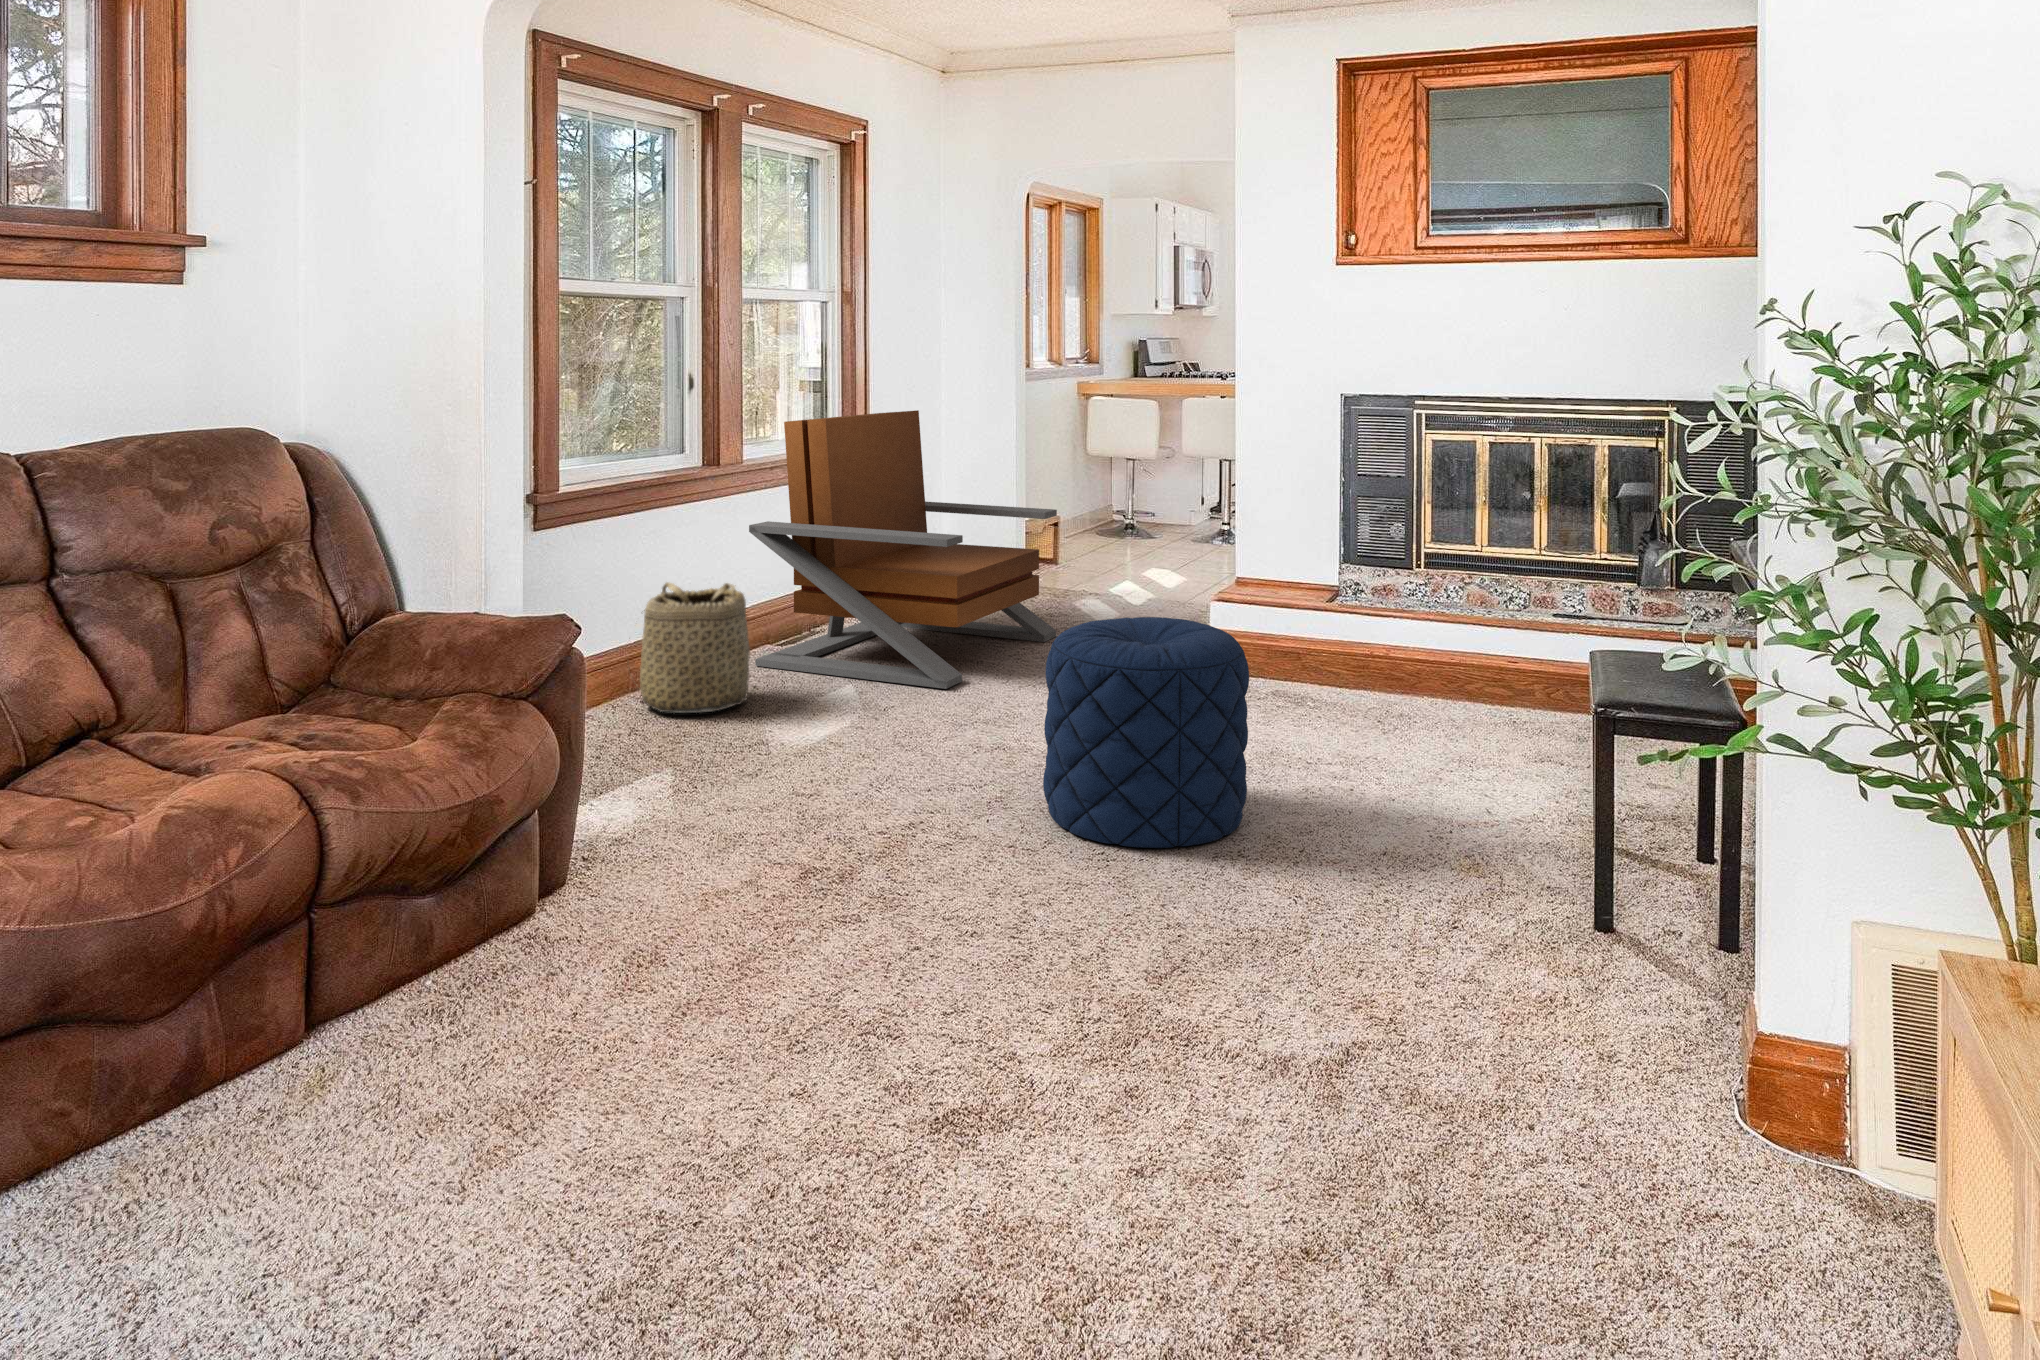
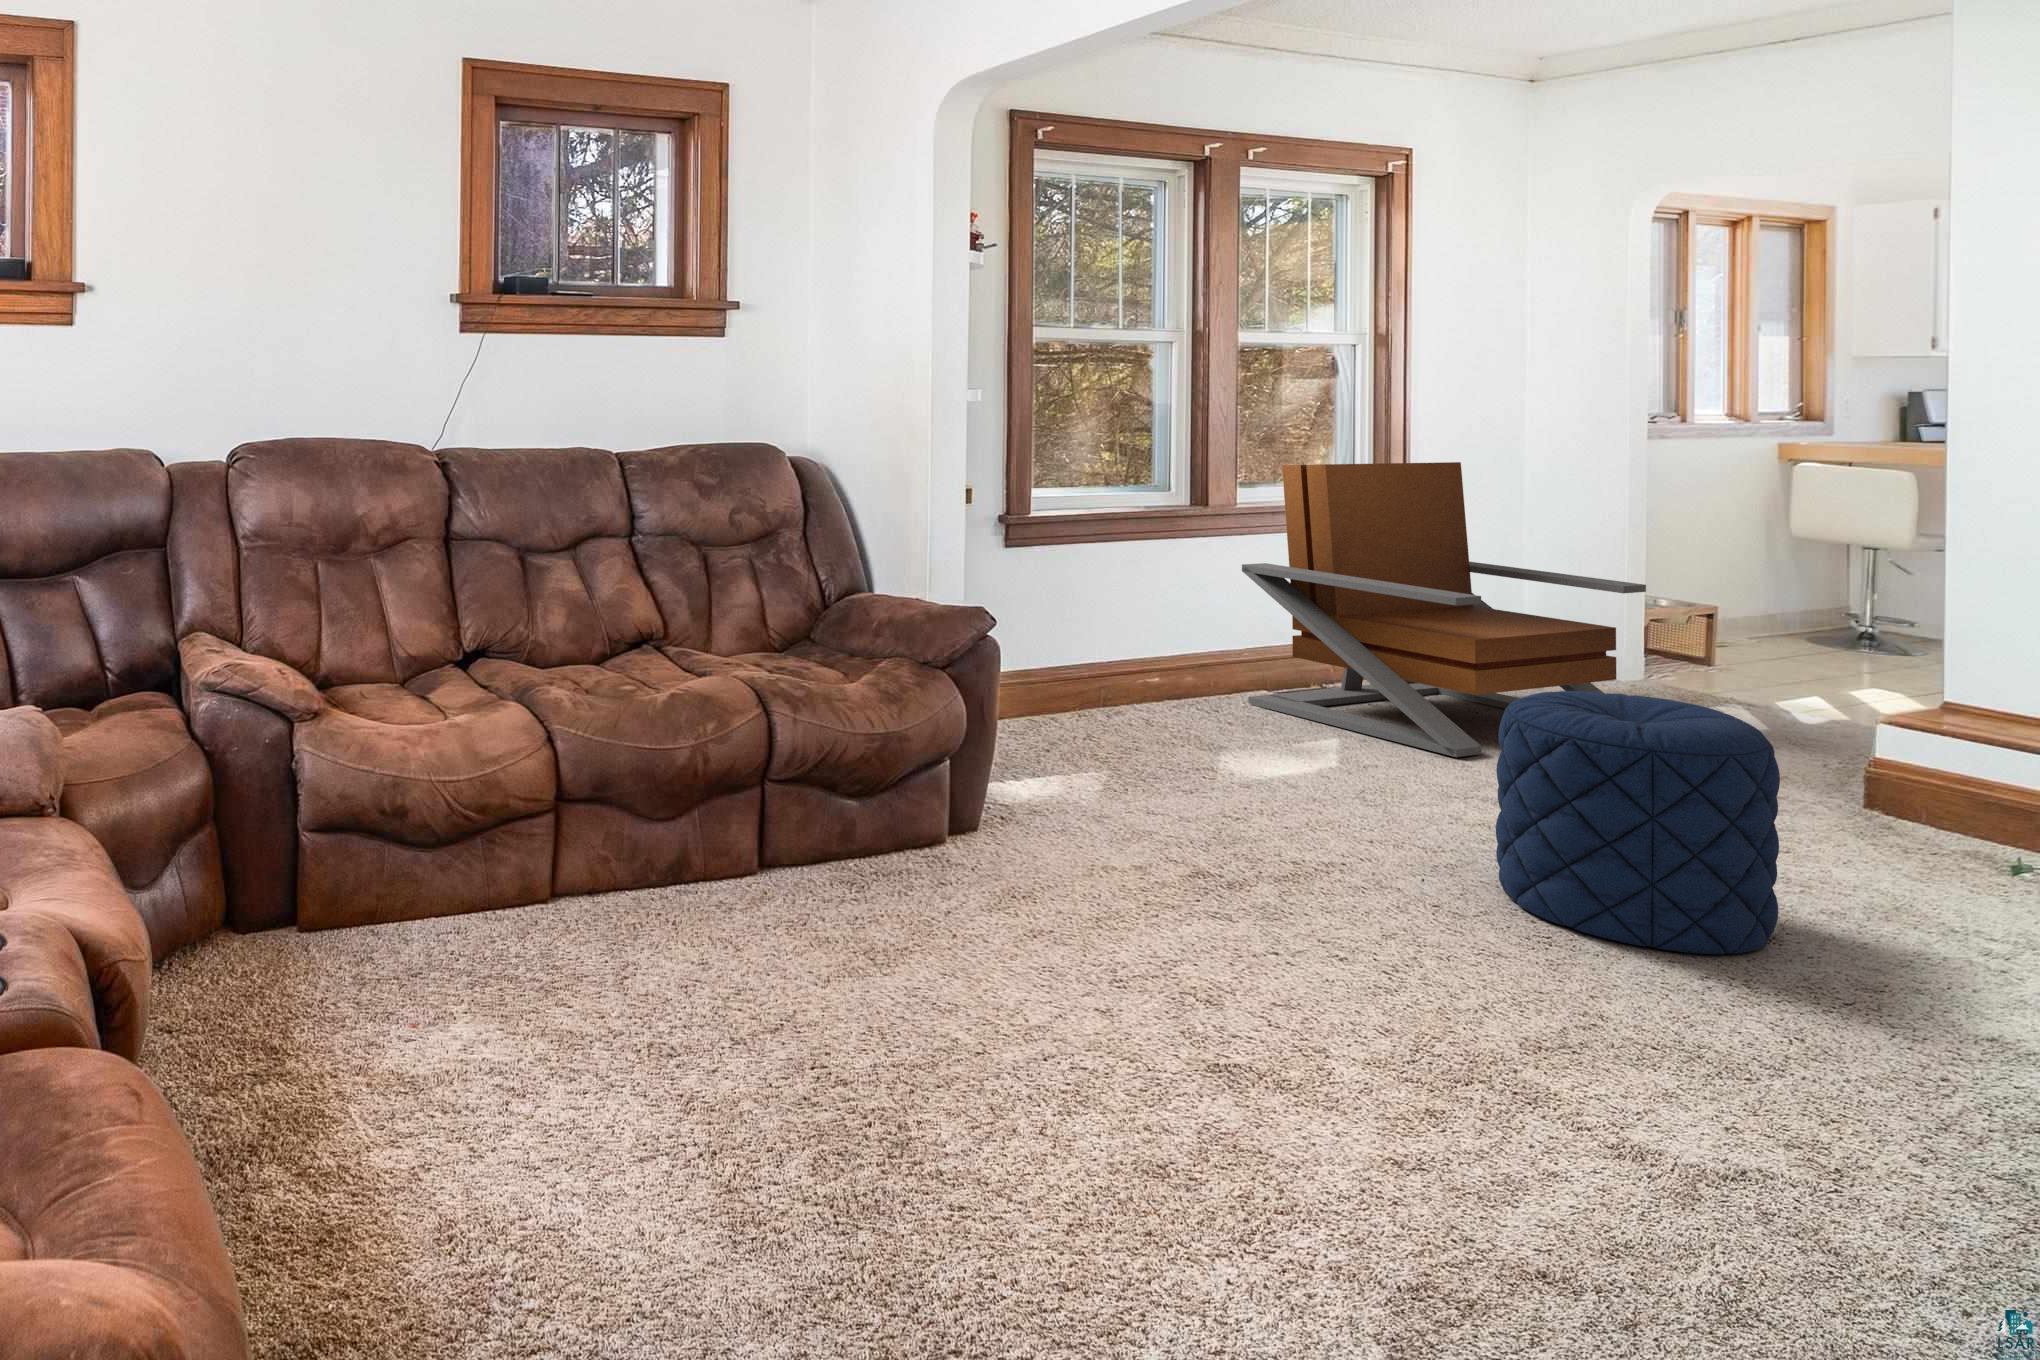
basket: present [629,582,750,713] -> none [1105,606,1229,733]

